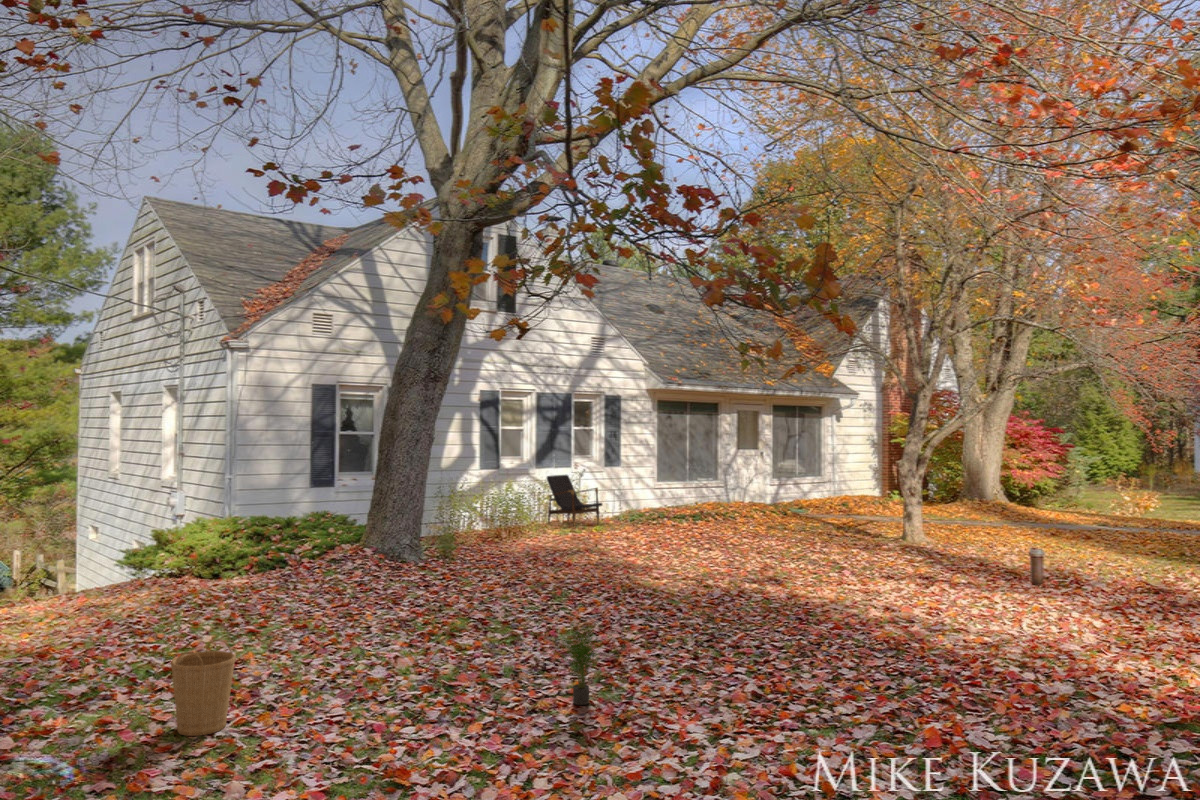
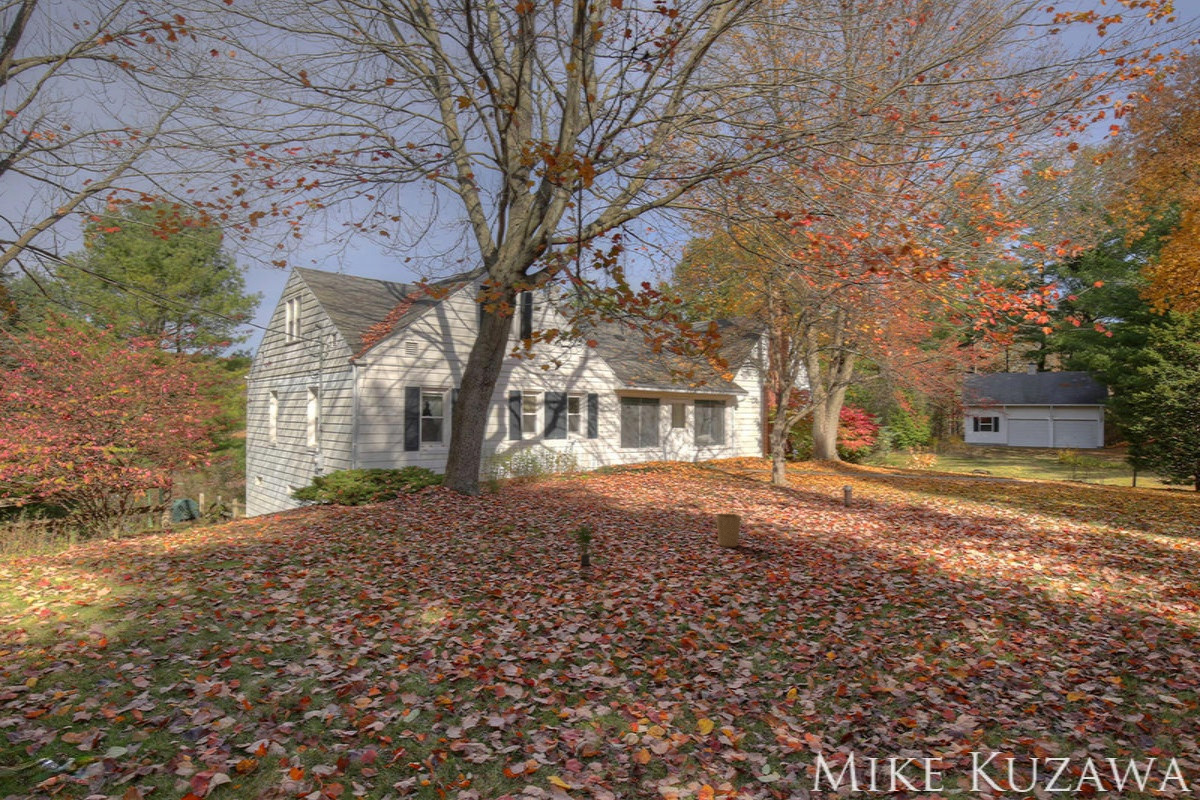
lounge chair: present [547,475,602,526] -> none [552,444,587,476]
basket: present [171,640,236,736] -> present [716,512,741,547]

